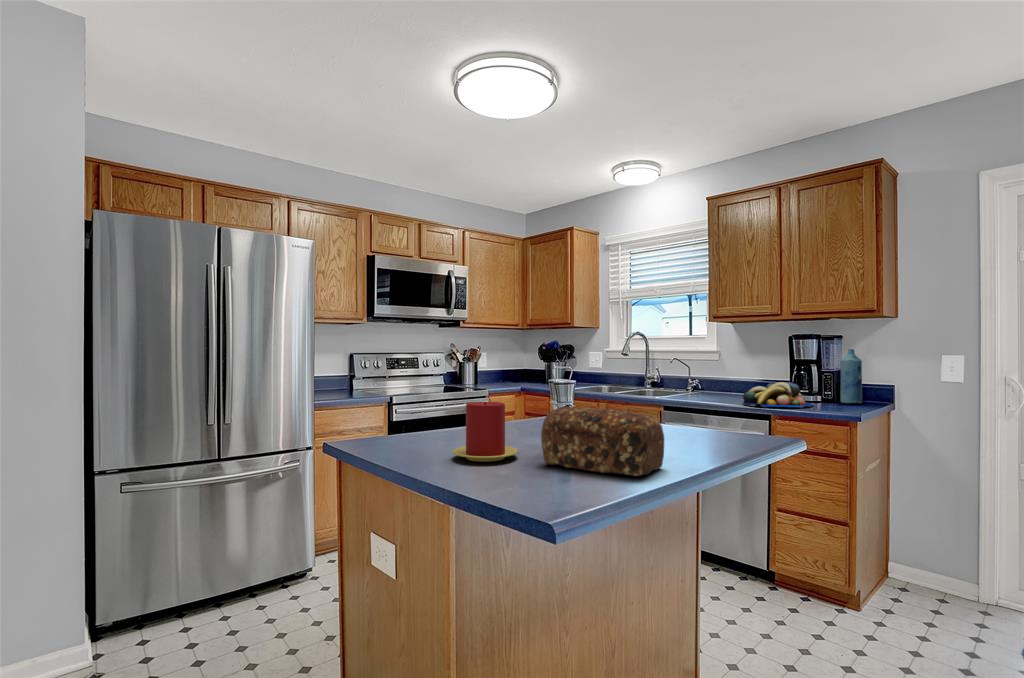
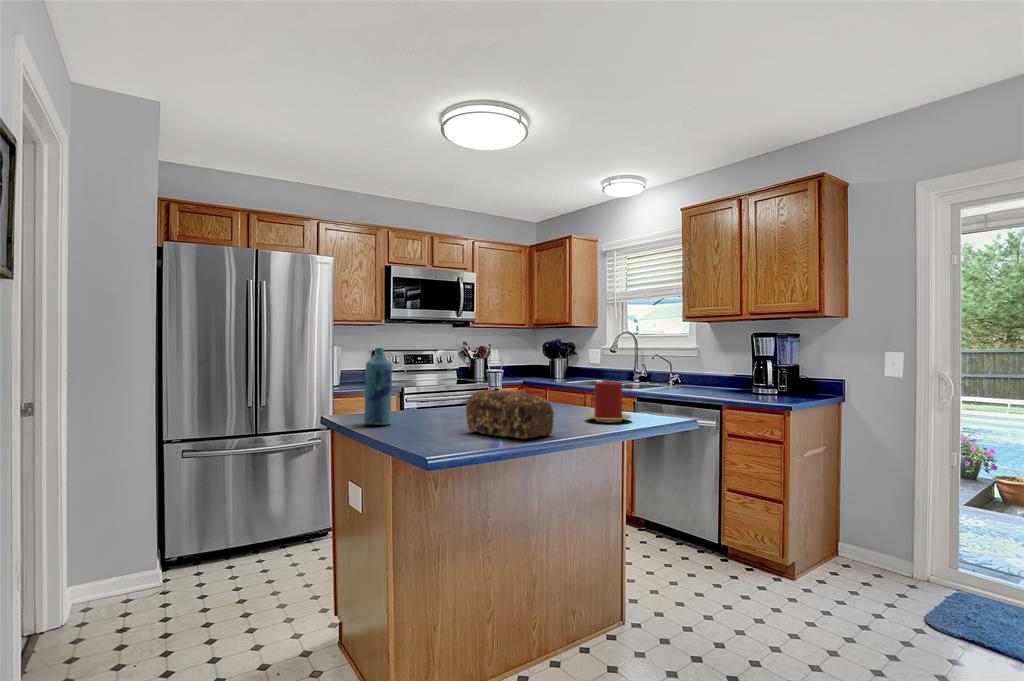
bottle: present [840,349,862,404] -> present [364,348,392,425]
fruit bowl: present [743,382,813,407] -> none [702,376,764,398]
candle: present [453,402,518,462] -> present [586,382,631,423]

